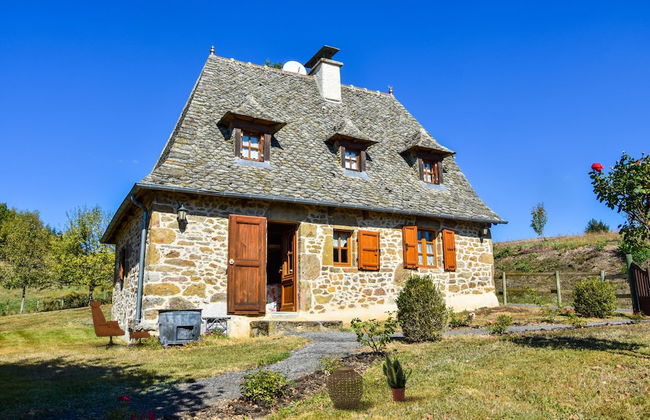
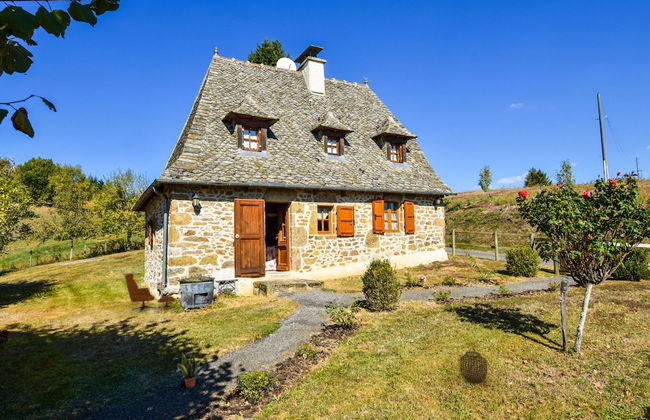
potted plant: present [383,354,412,401] -> present [177,353,200,387]
woven basket: present [328,367,363,408] -> present [459,351,487,383]

